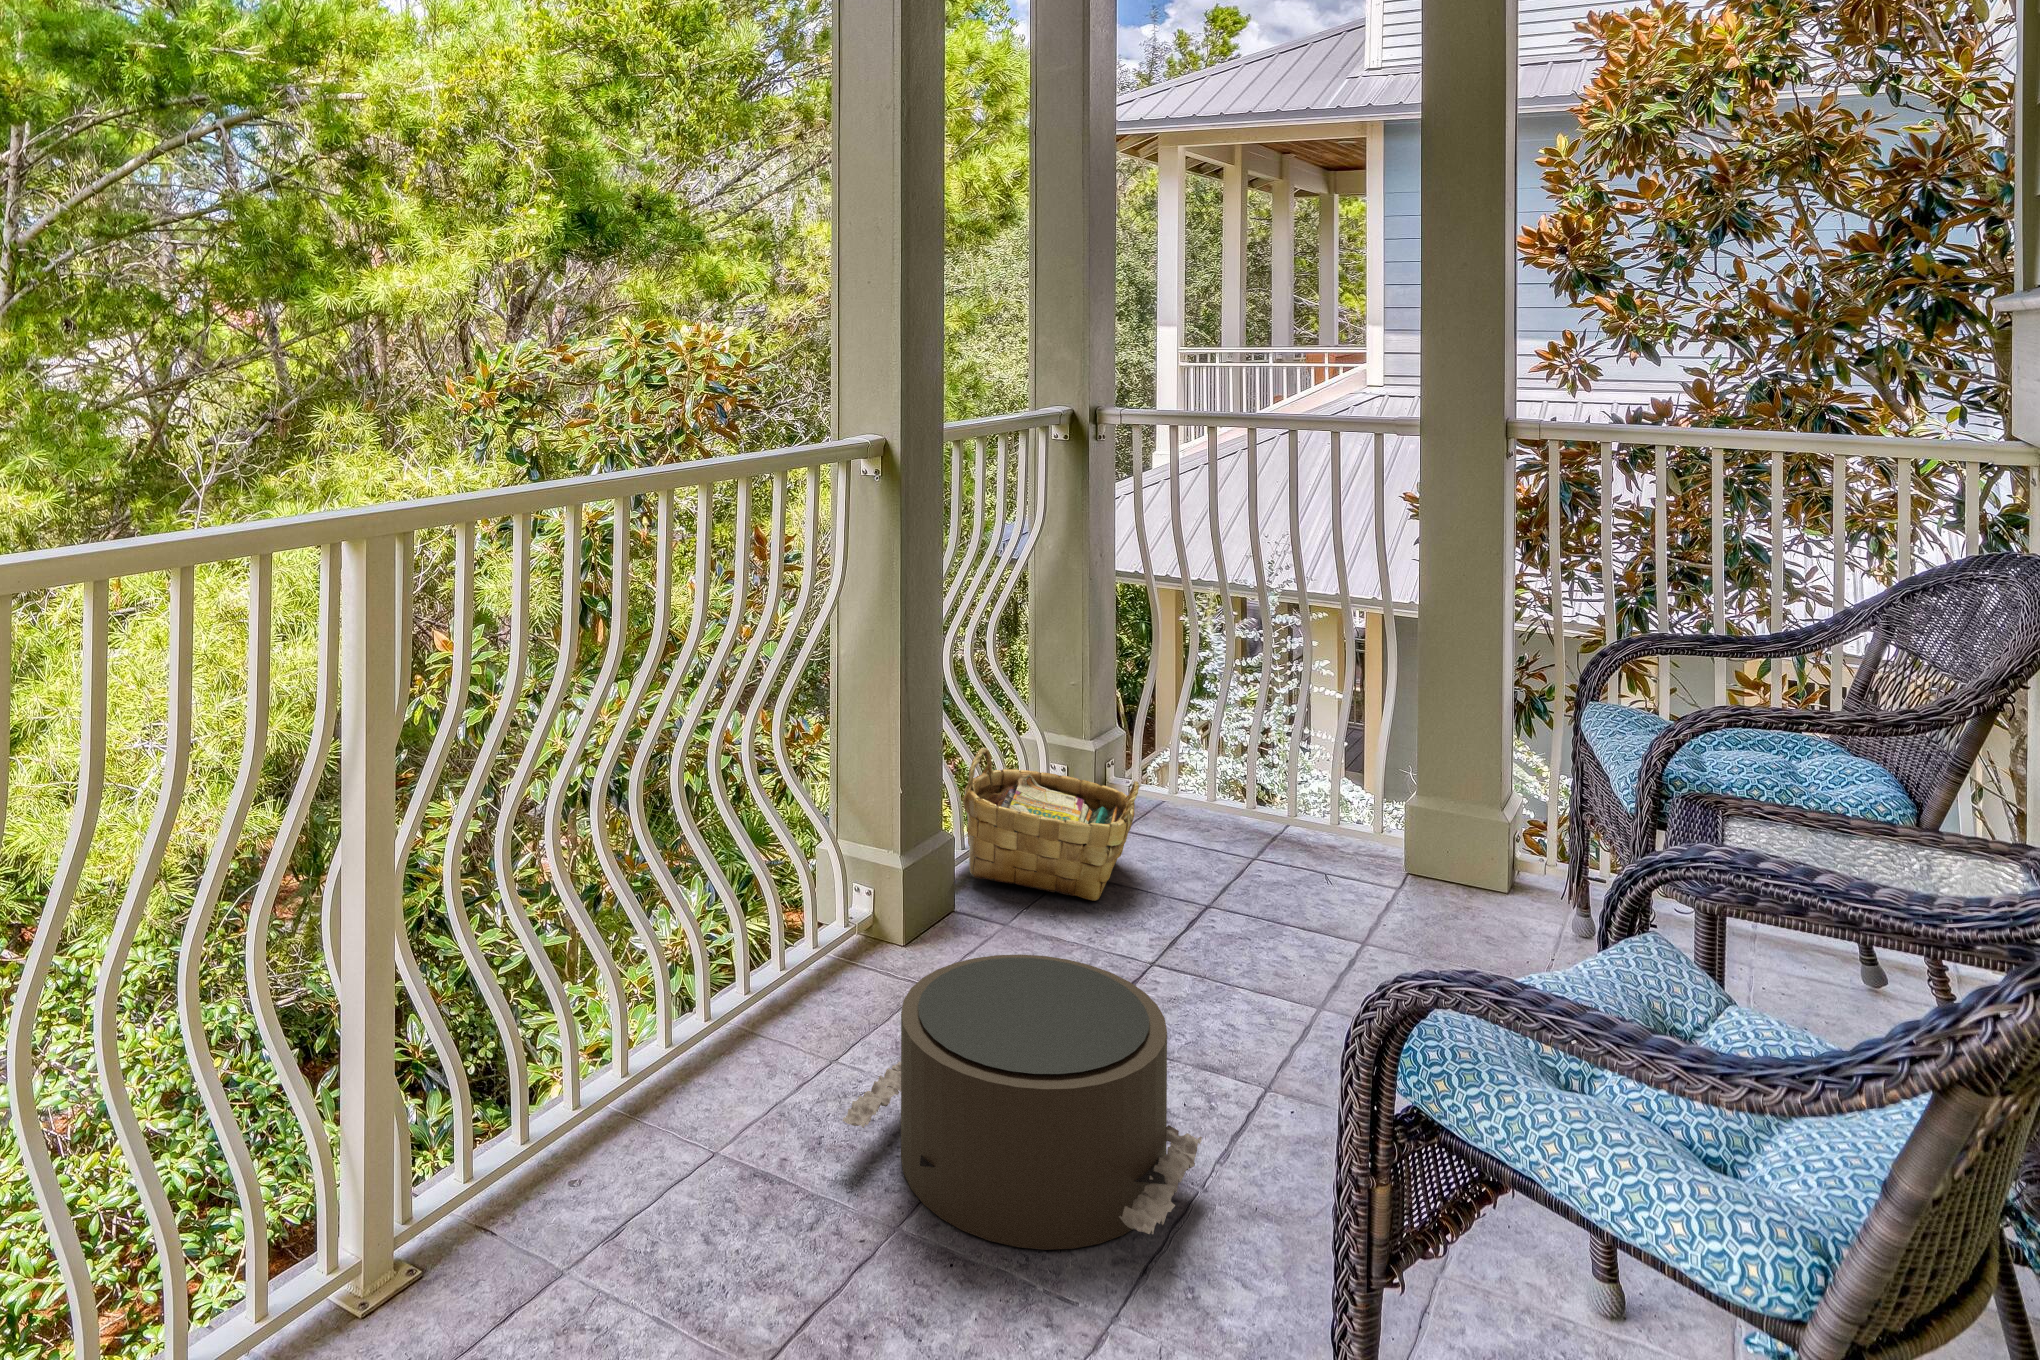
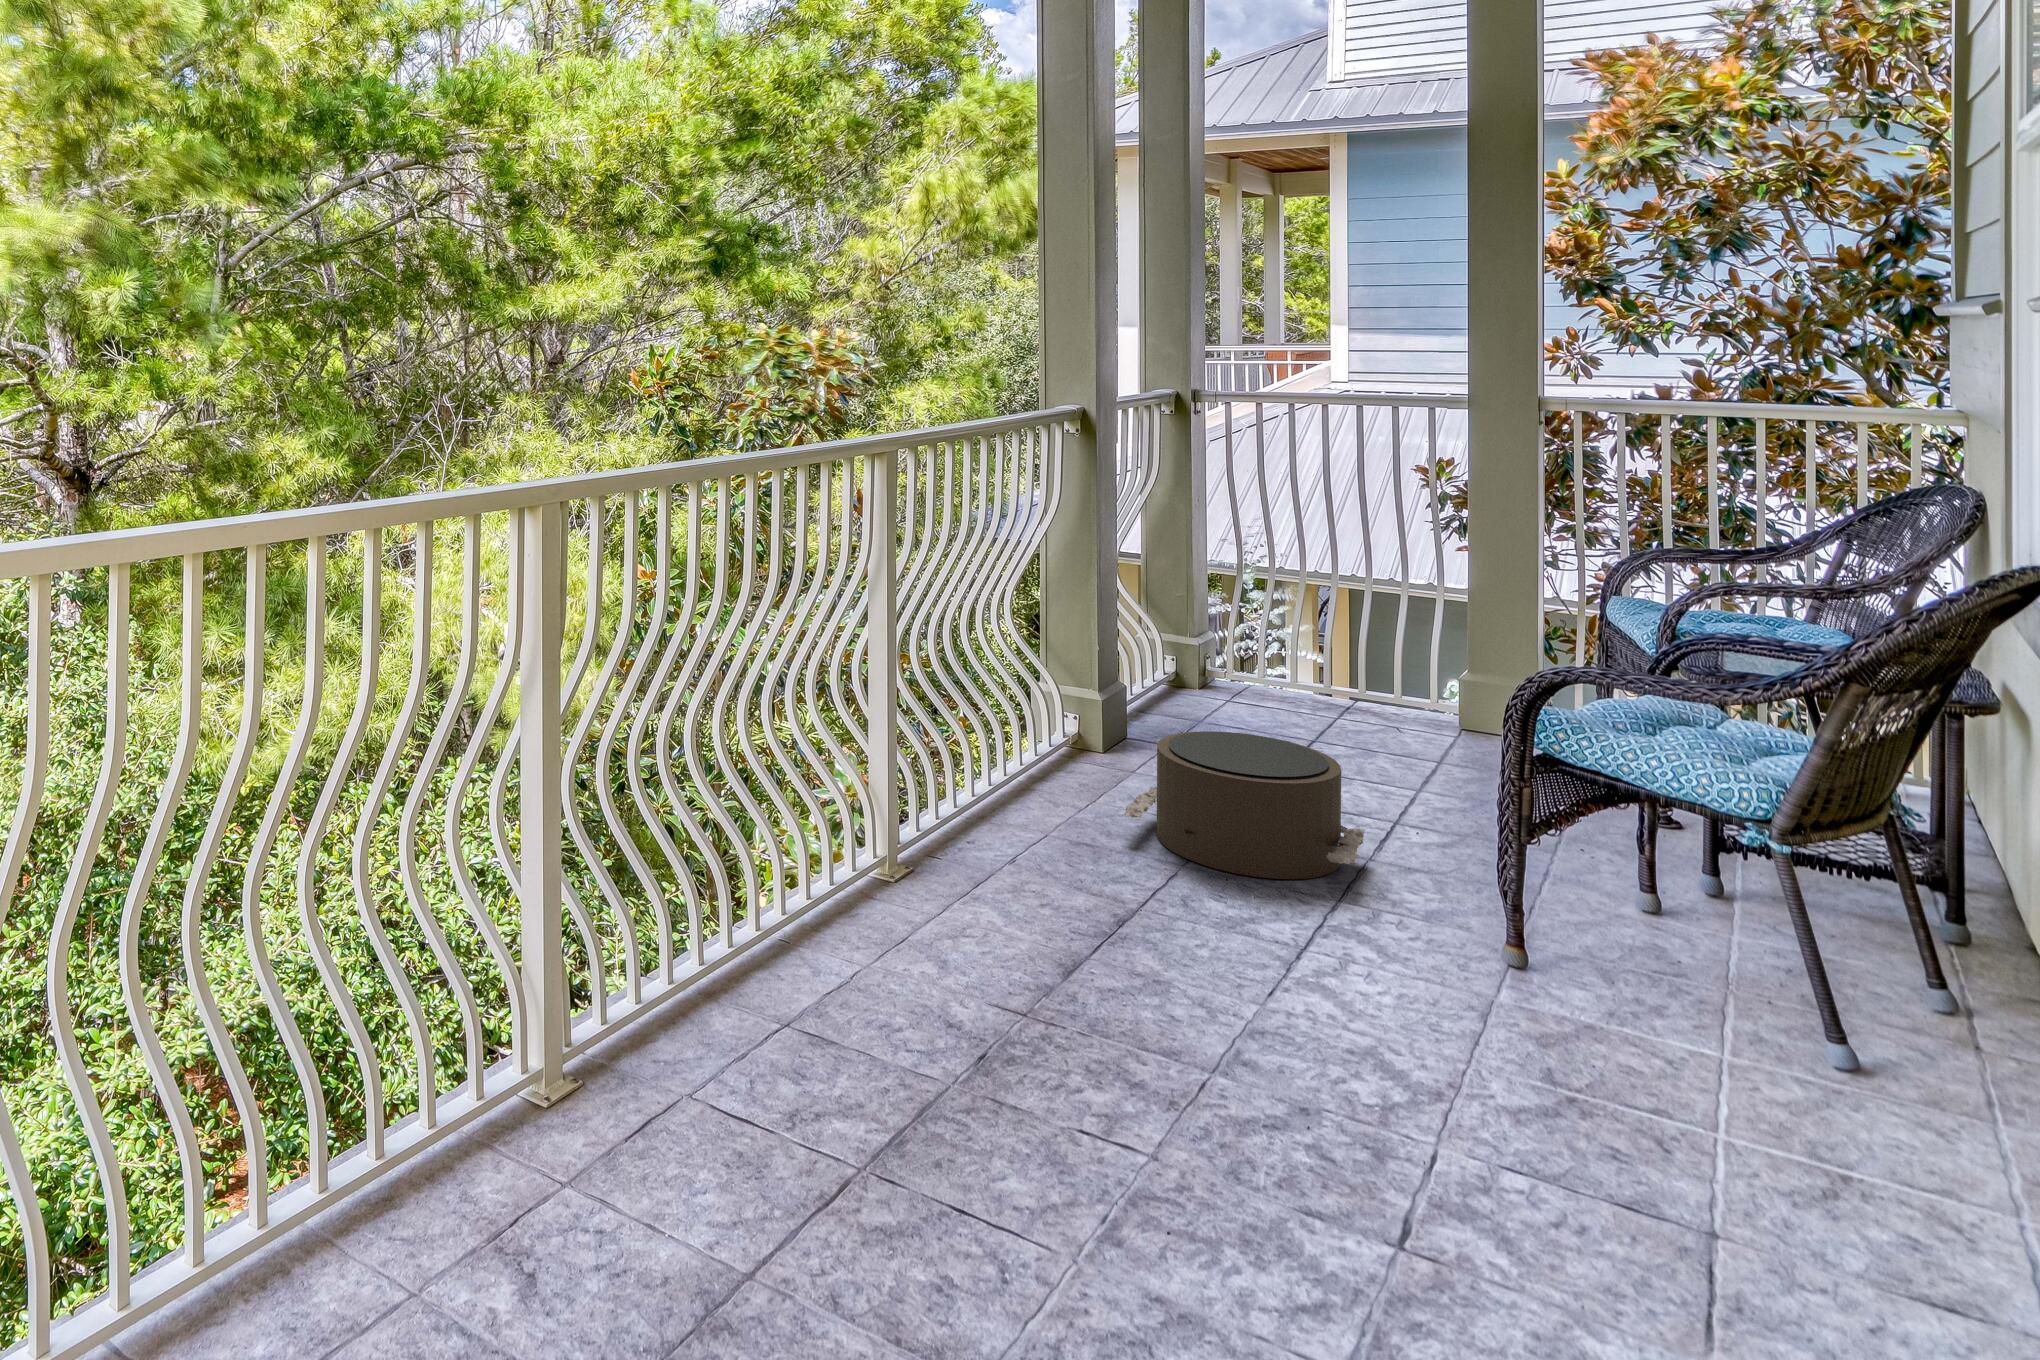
woven basket: present [963,748,1140,901] -> none [1118,629,1255,734]

